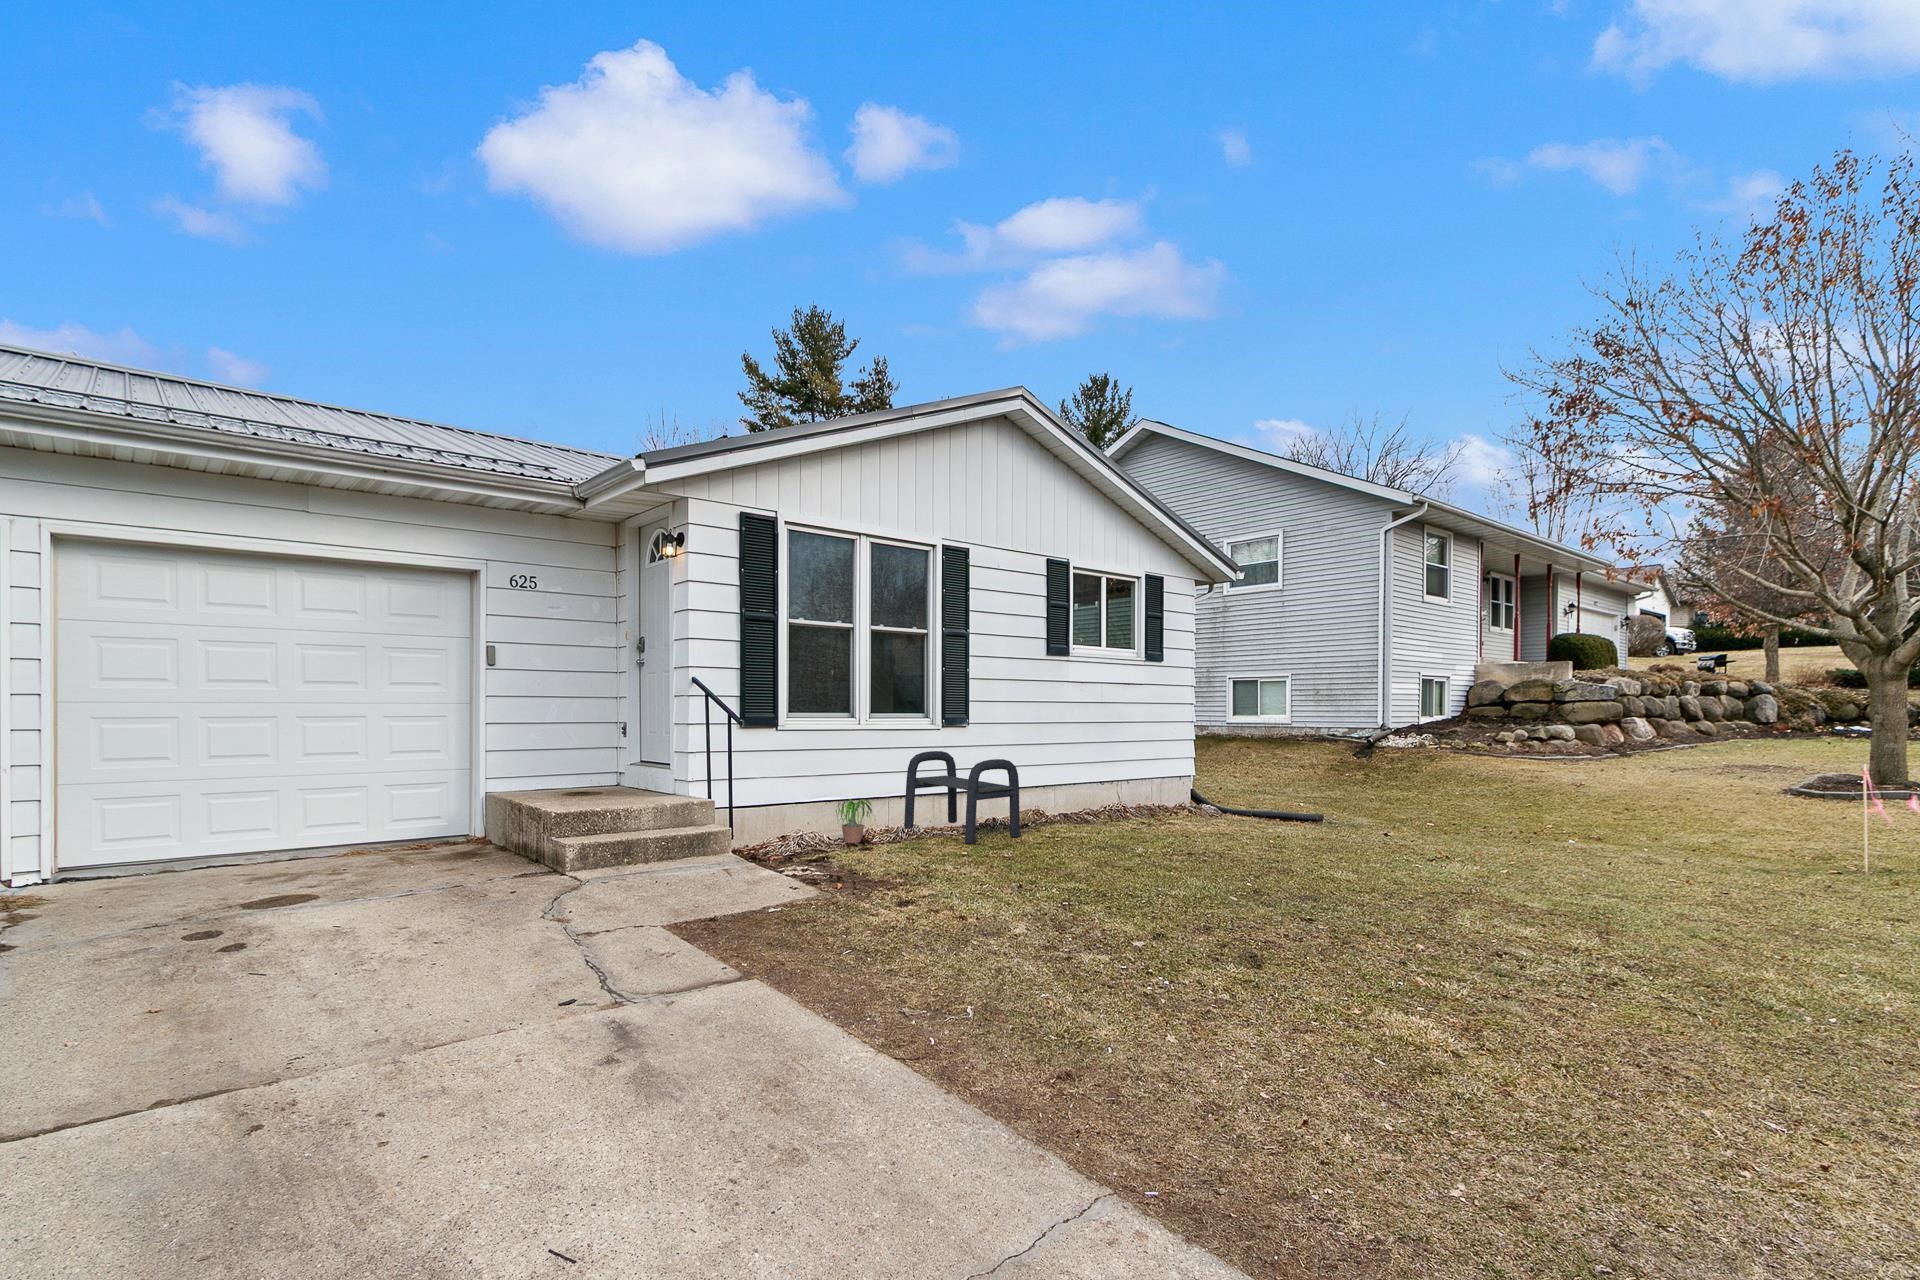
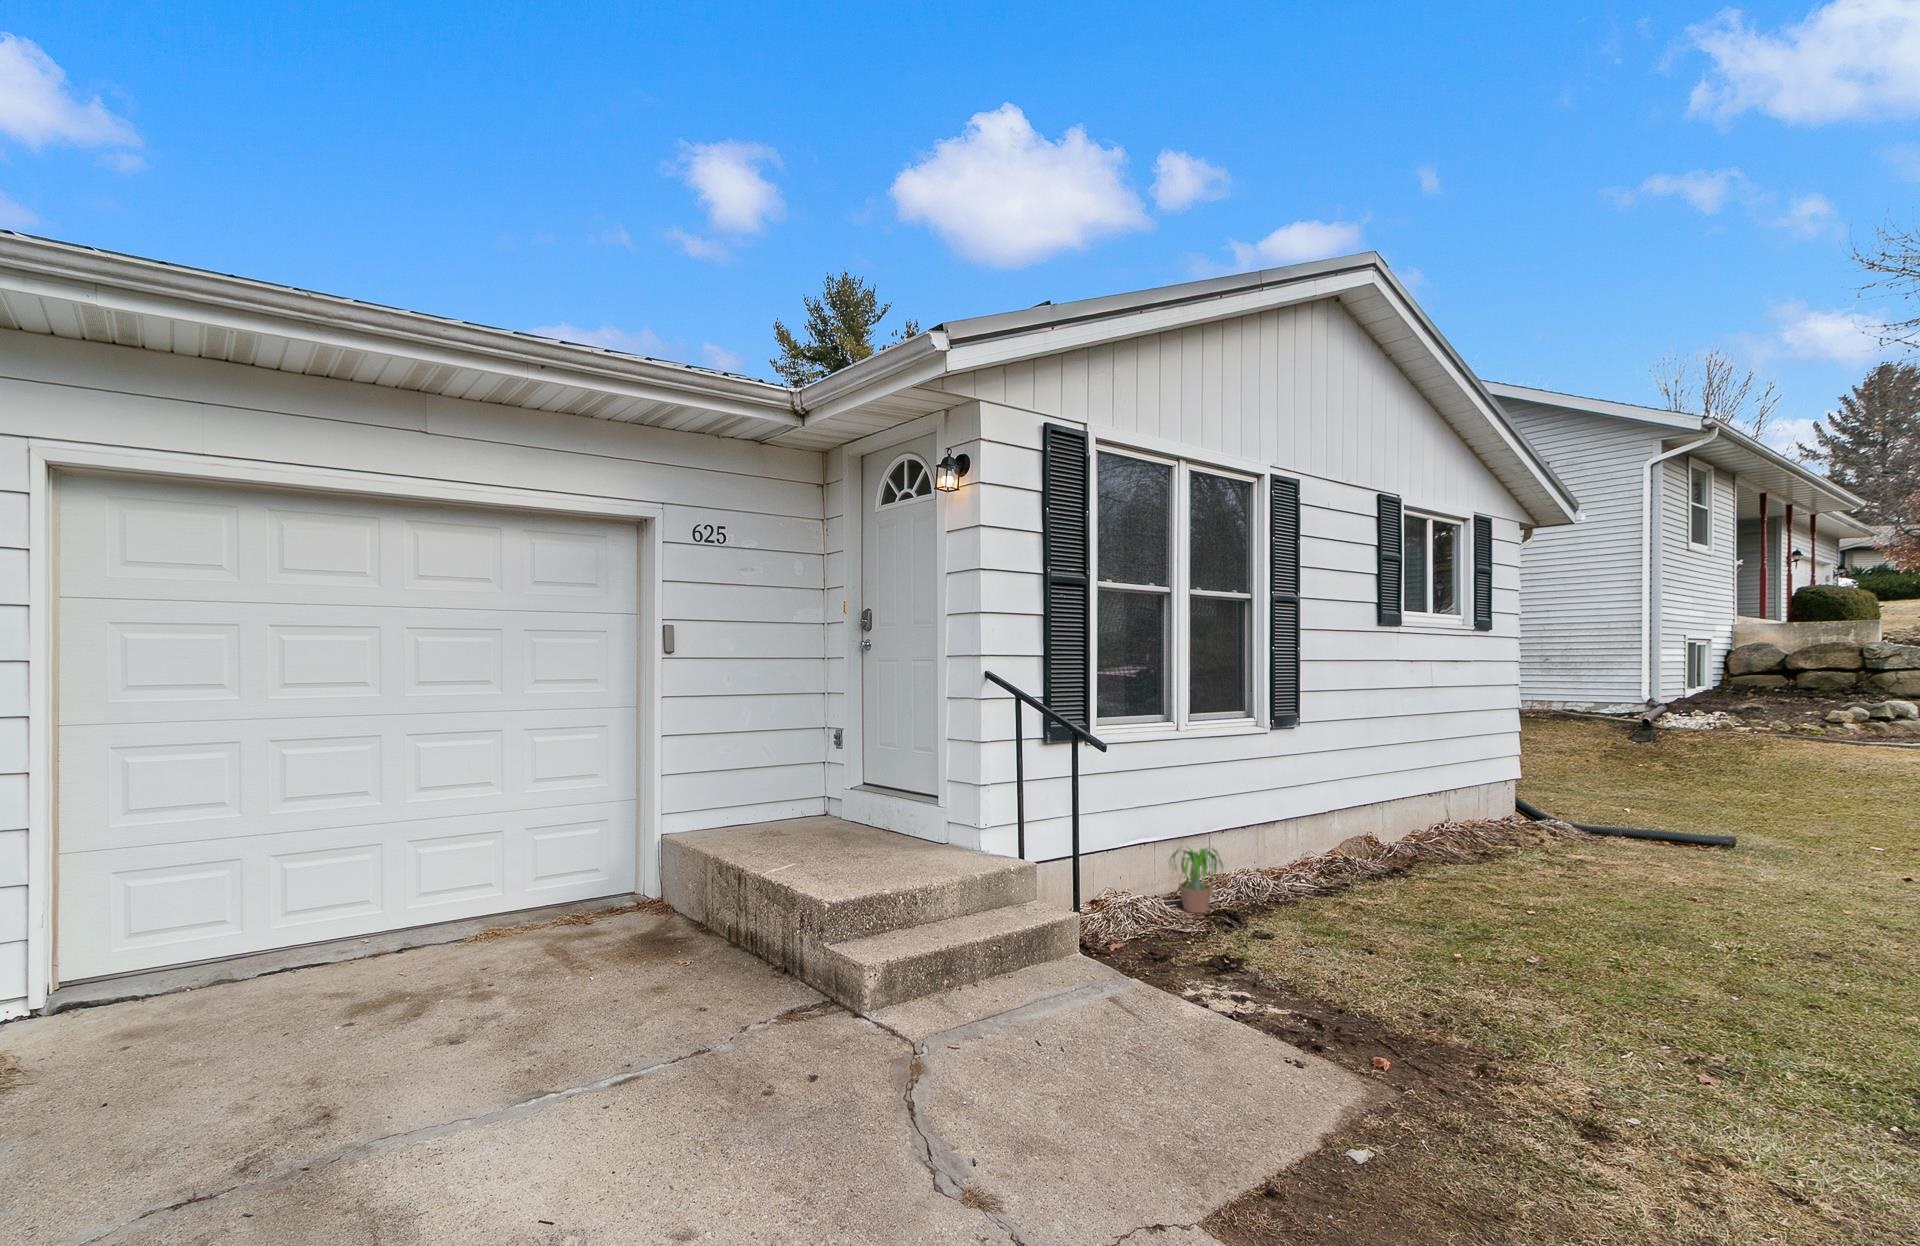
bench: present [904,751,1020,844] -> none [1233,767,1420,913]

